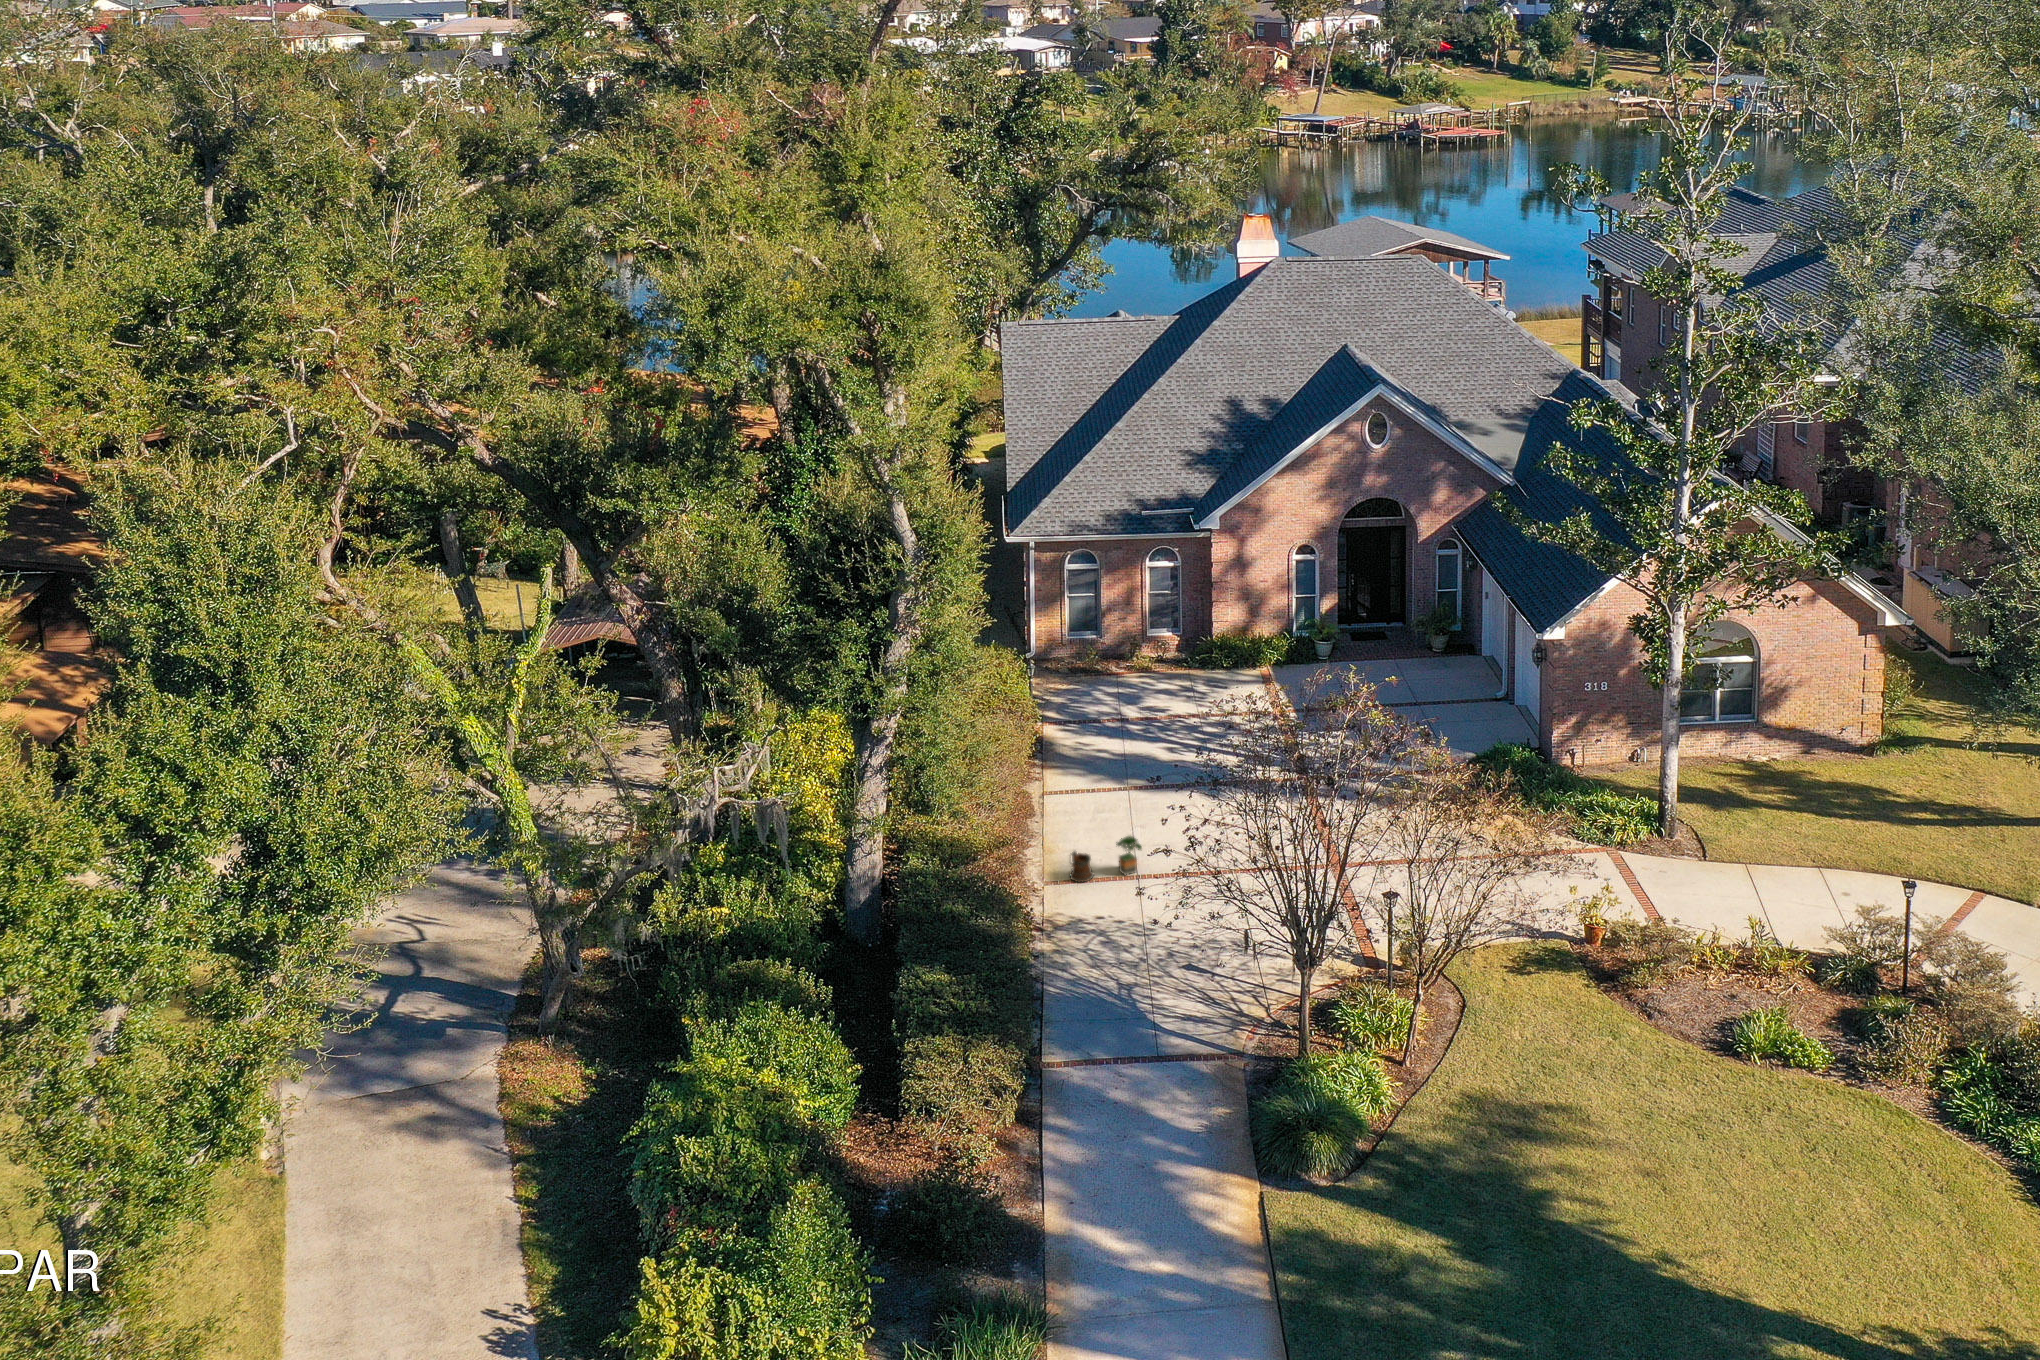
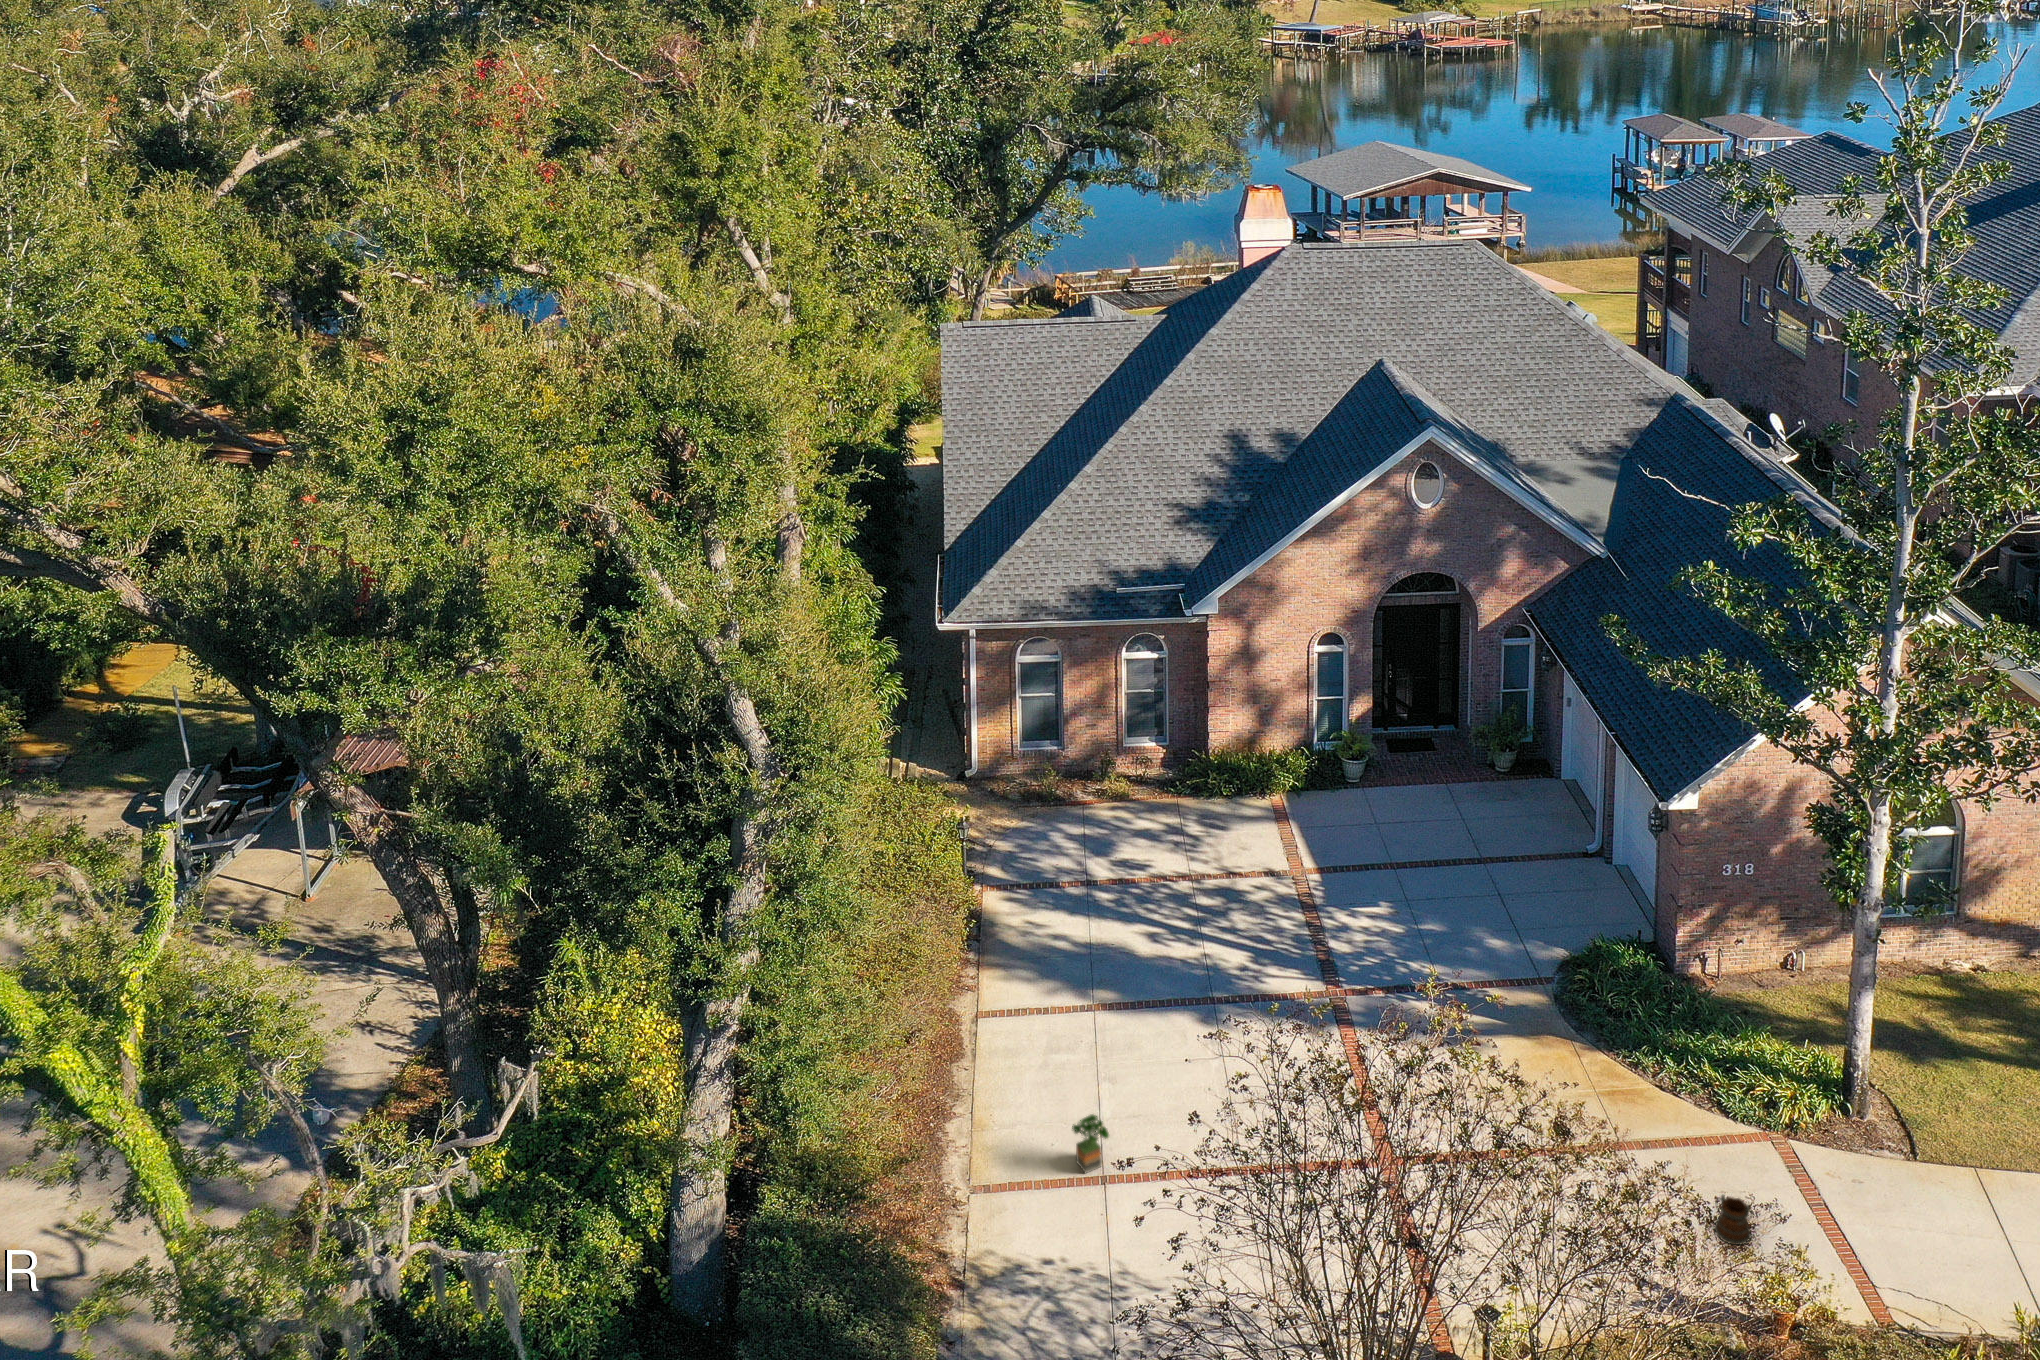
bucket: present [1070,851,1094,882] -> present [1714,1195,1753,1245]

